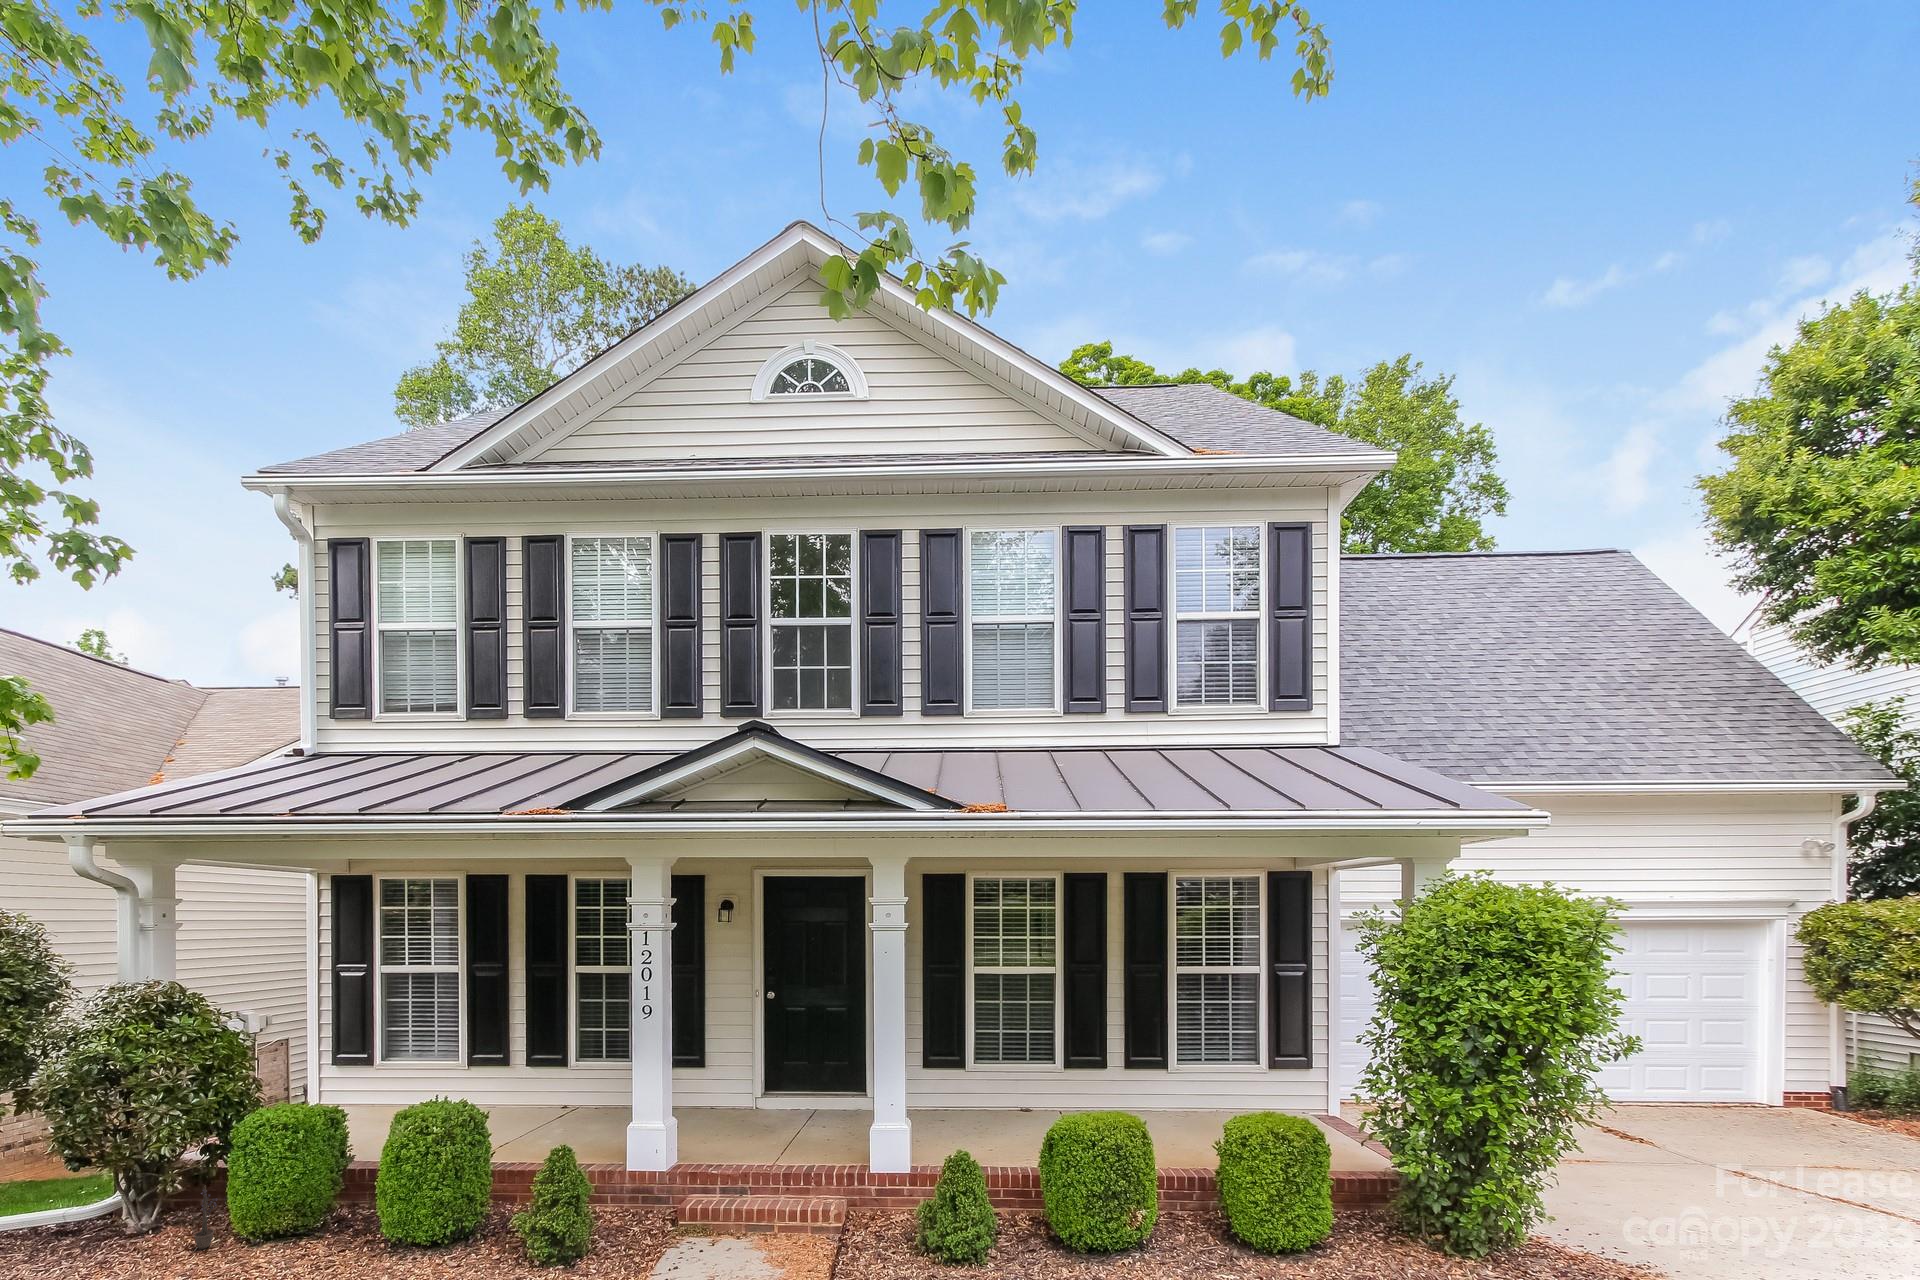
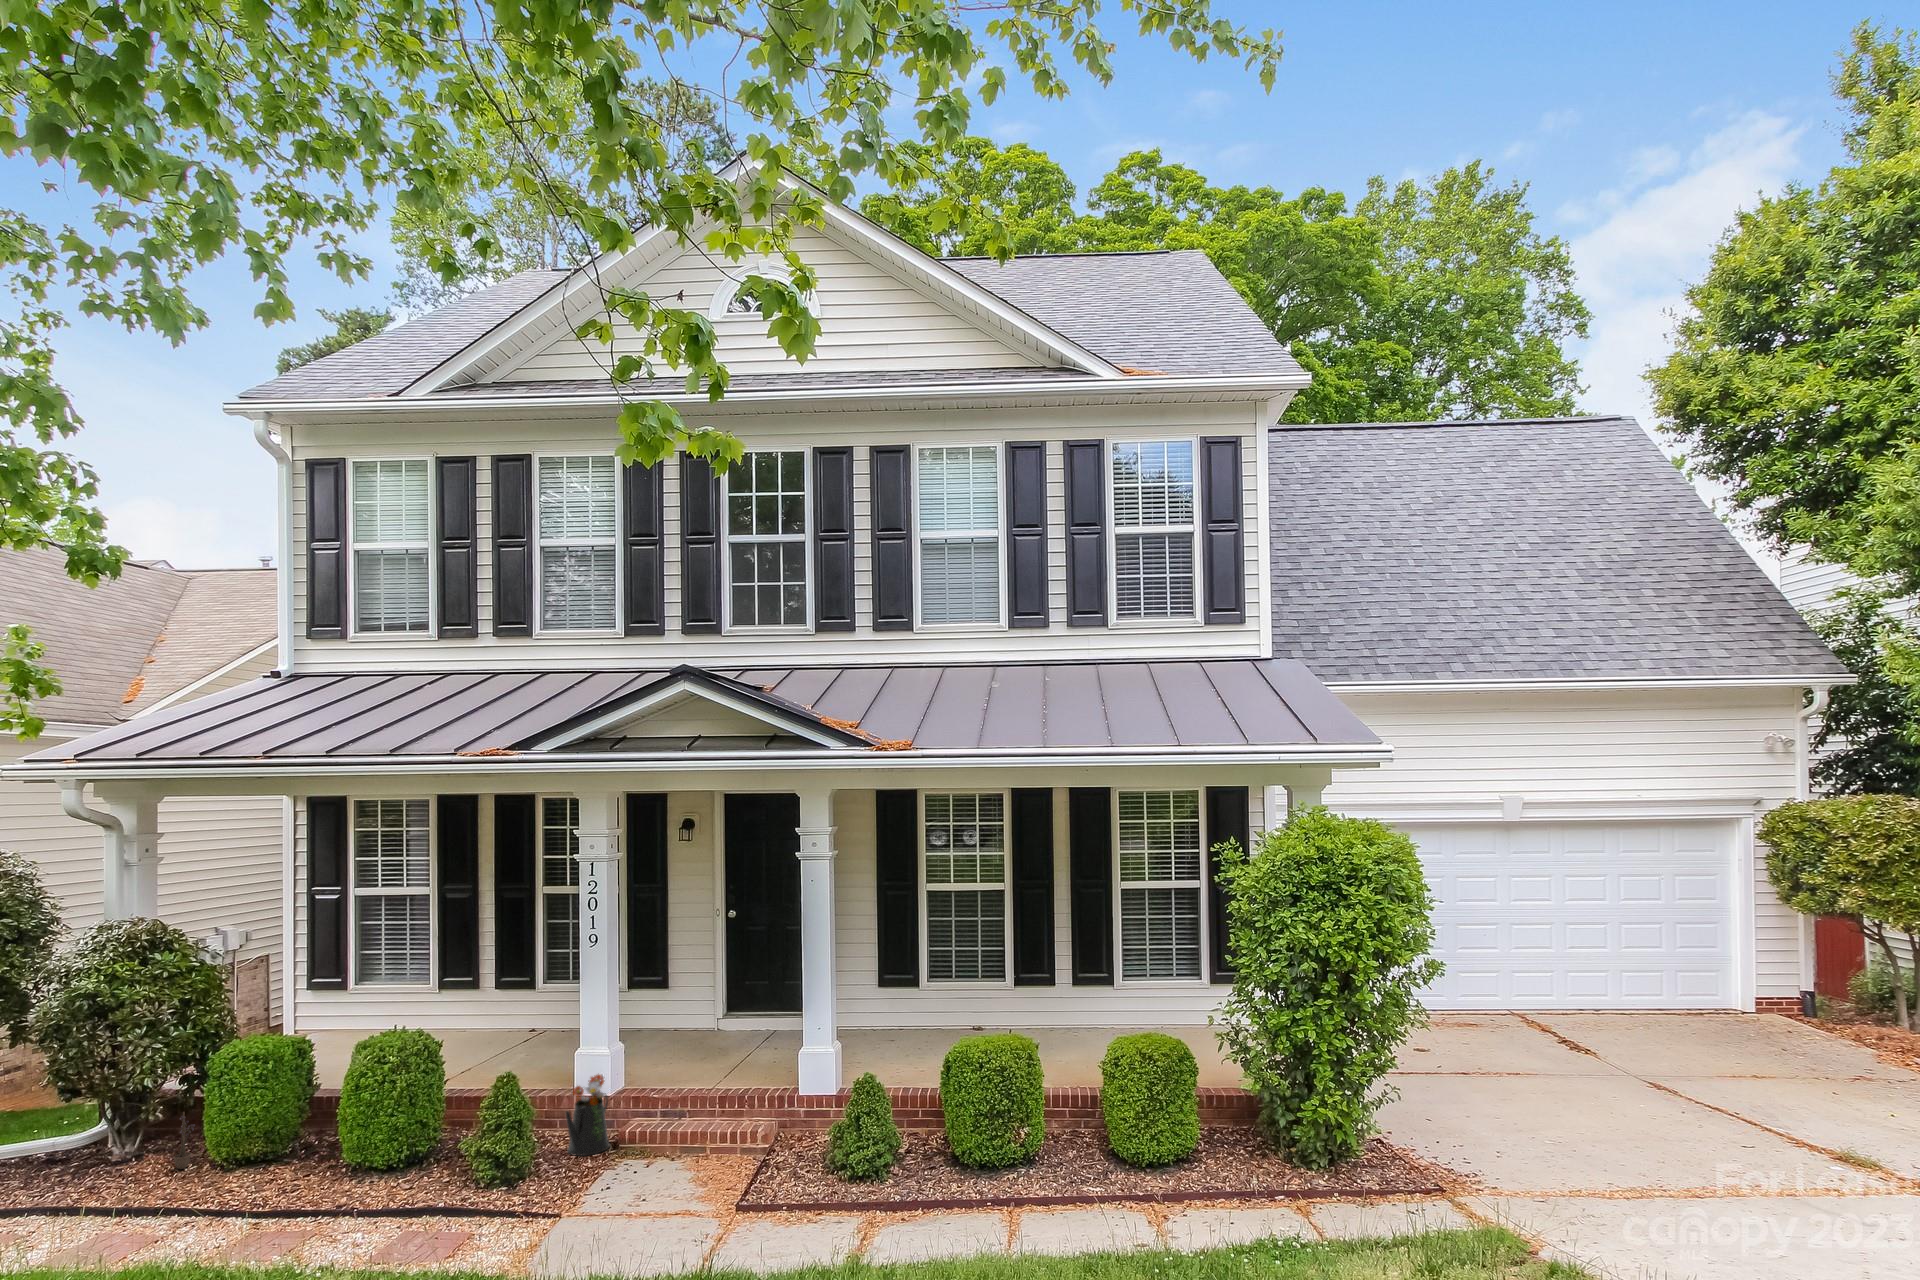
watering can: none [624,1140,671,1235] -> present [565,1074,610,1156]

